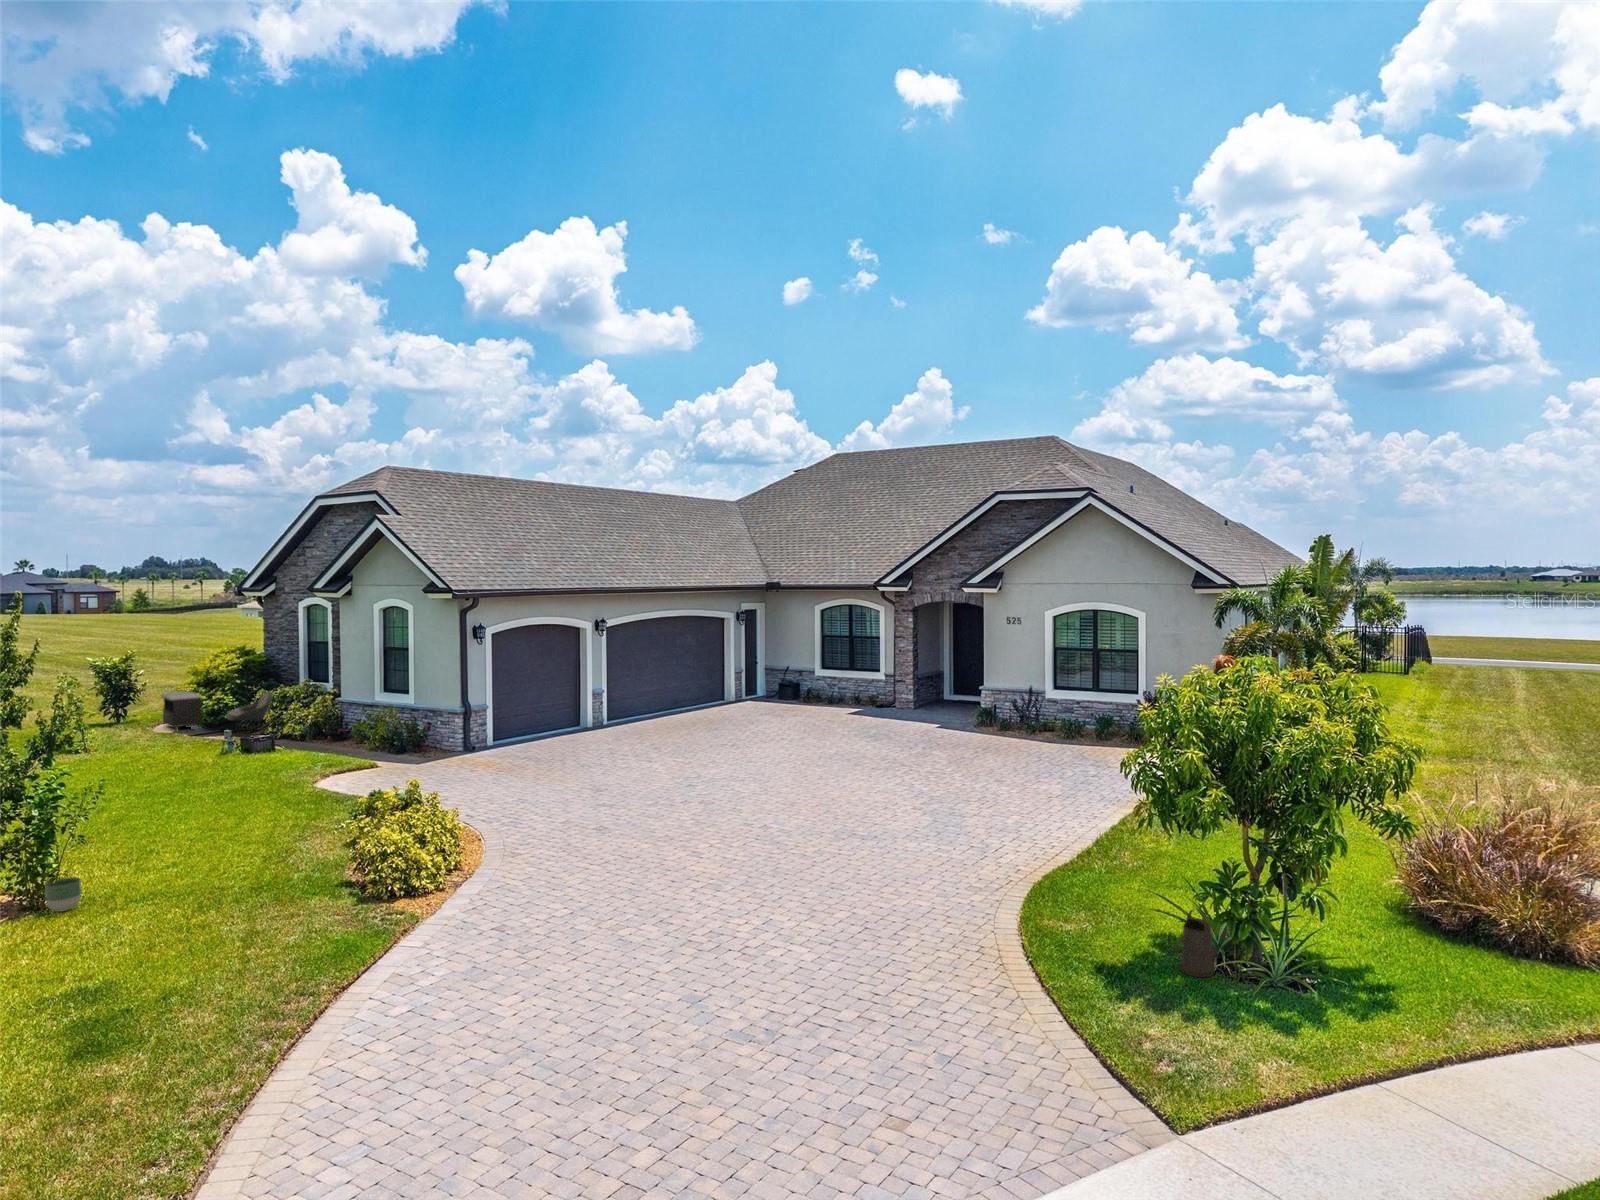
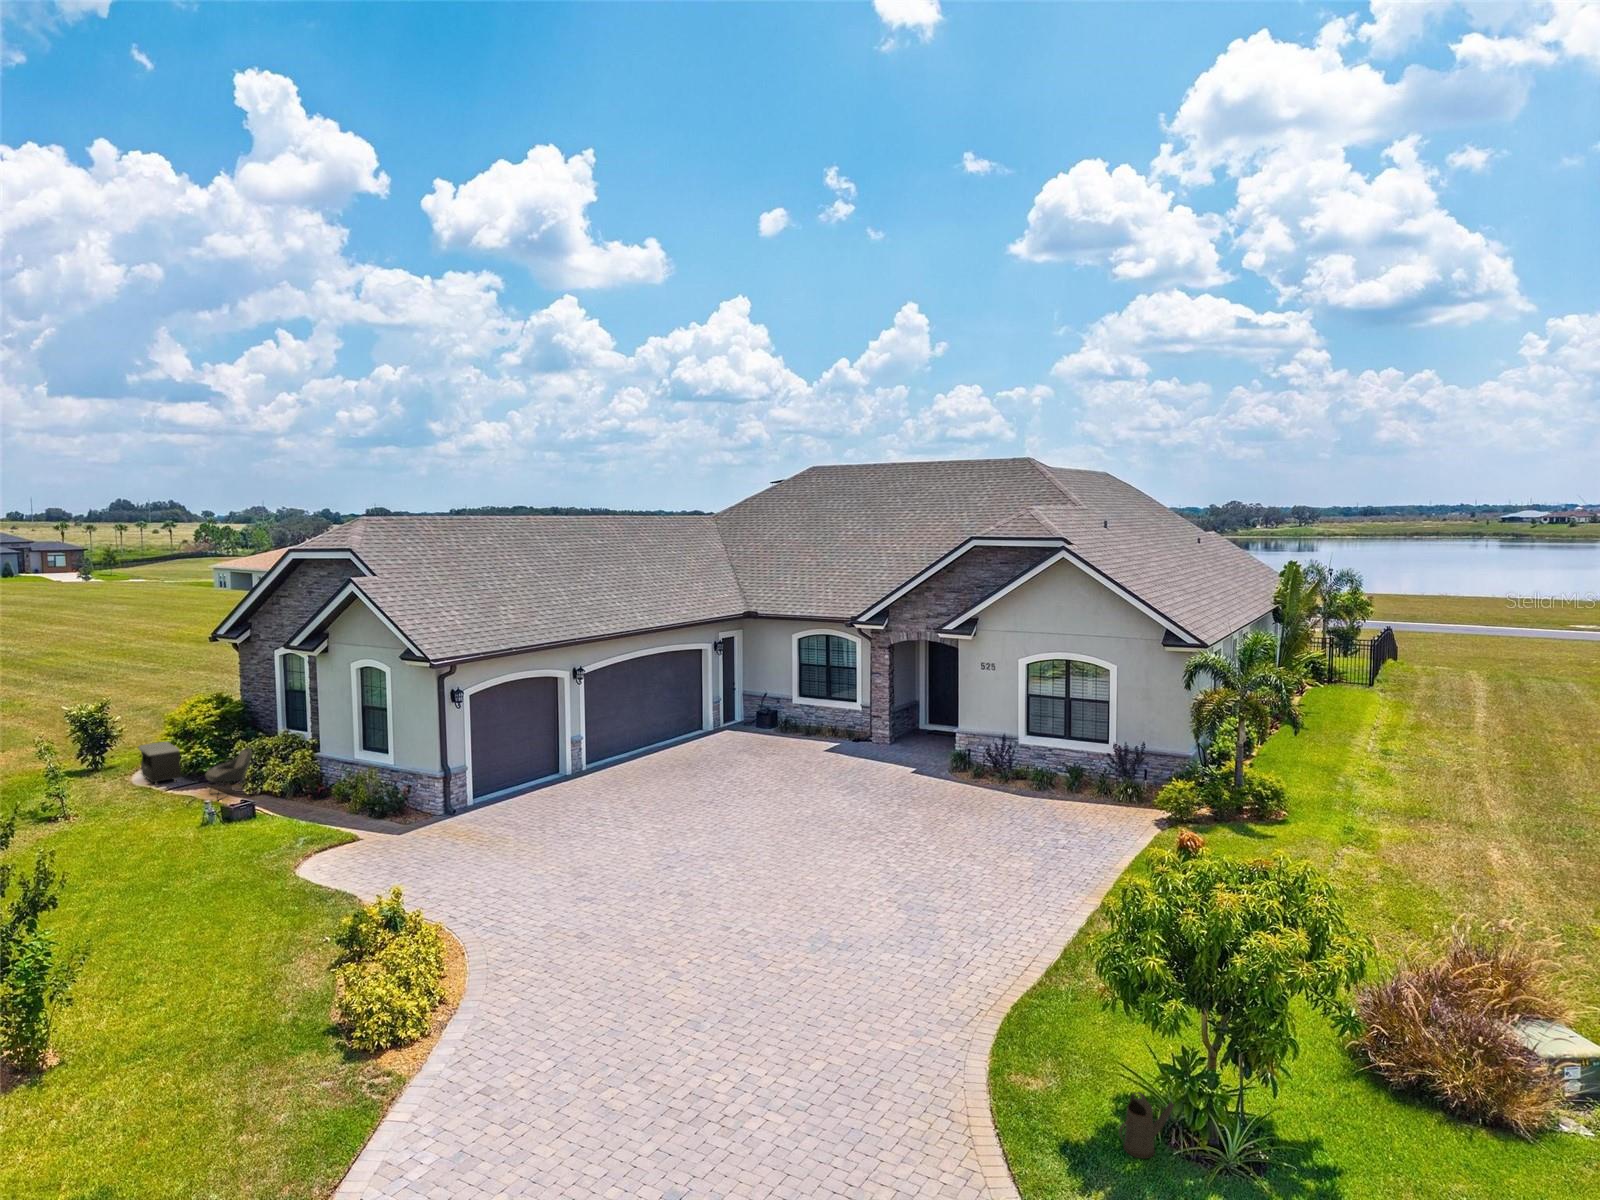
planter: present [45,877,81,912] -> none [42,1036,76,1073]

